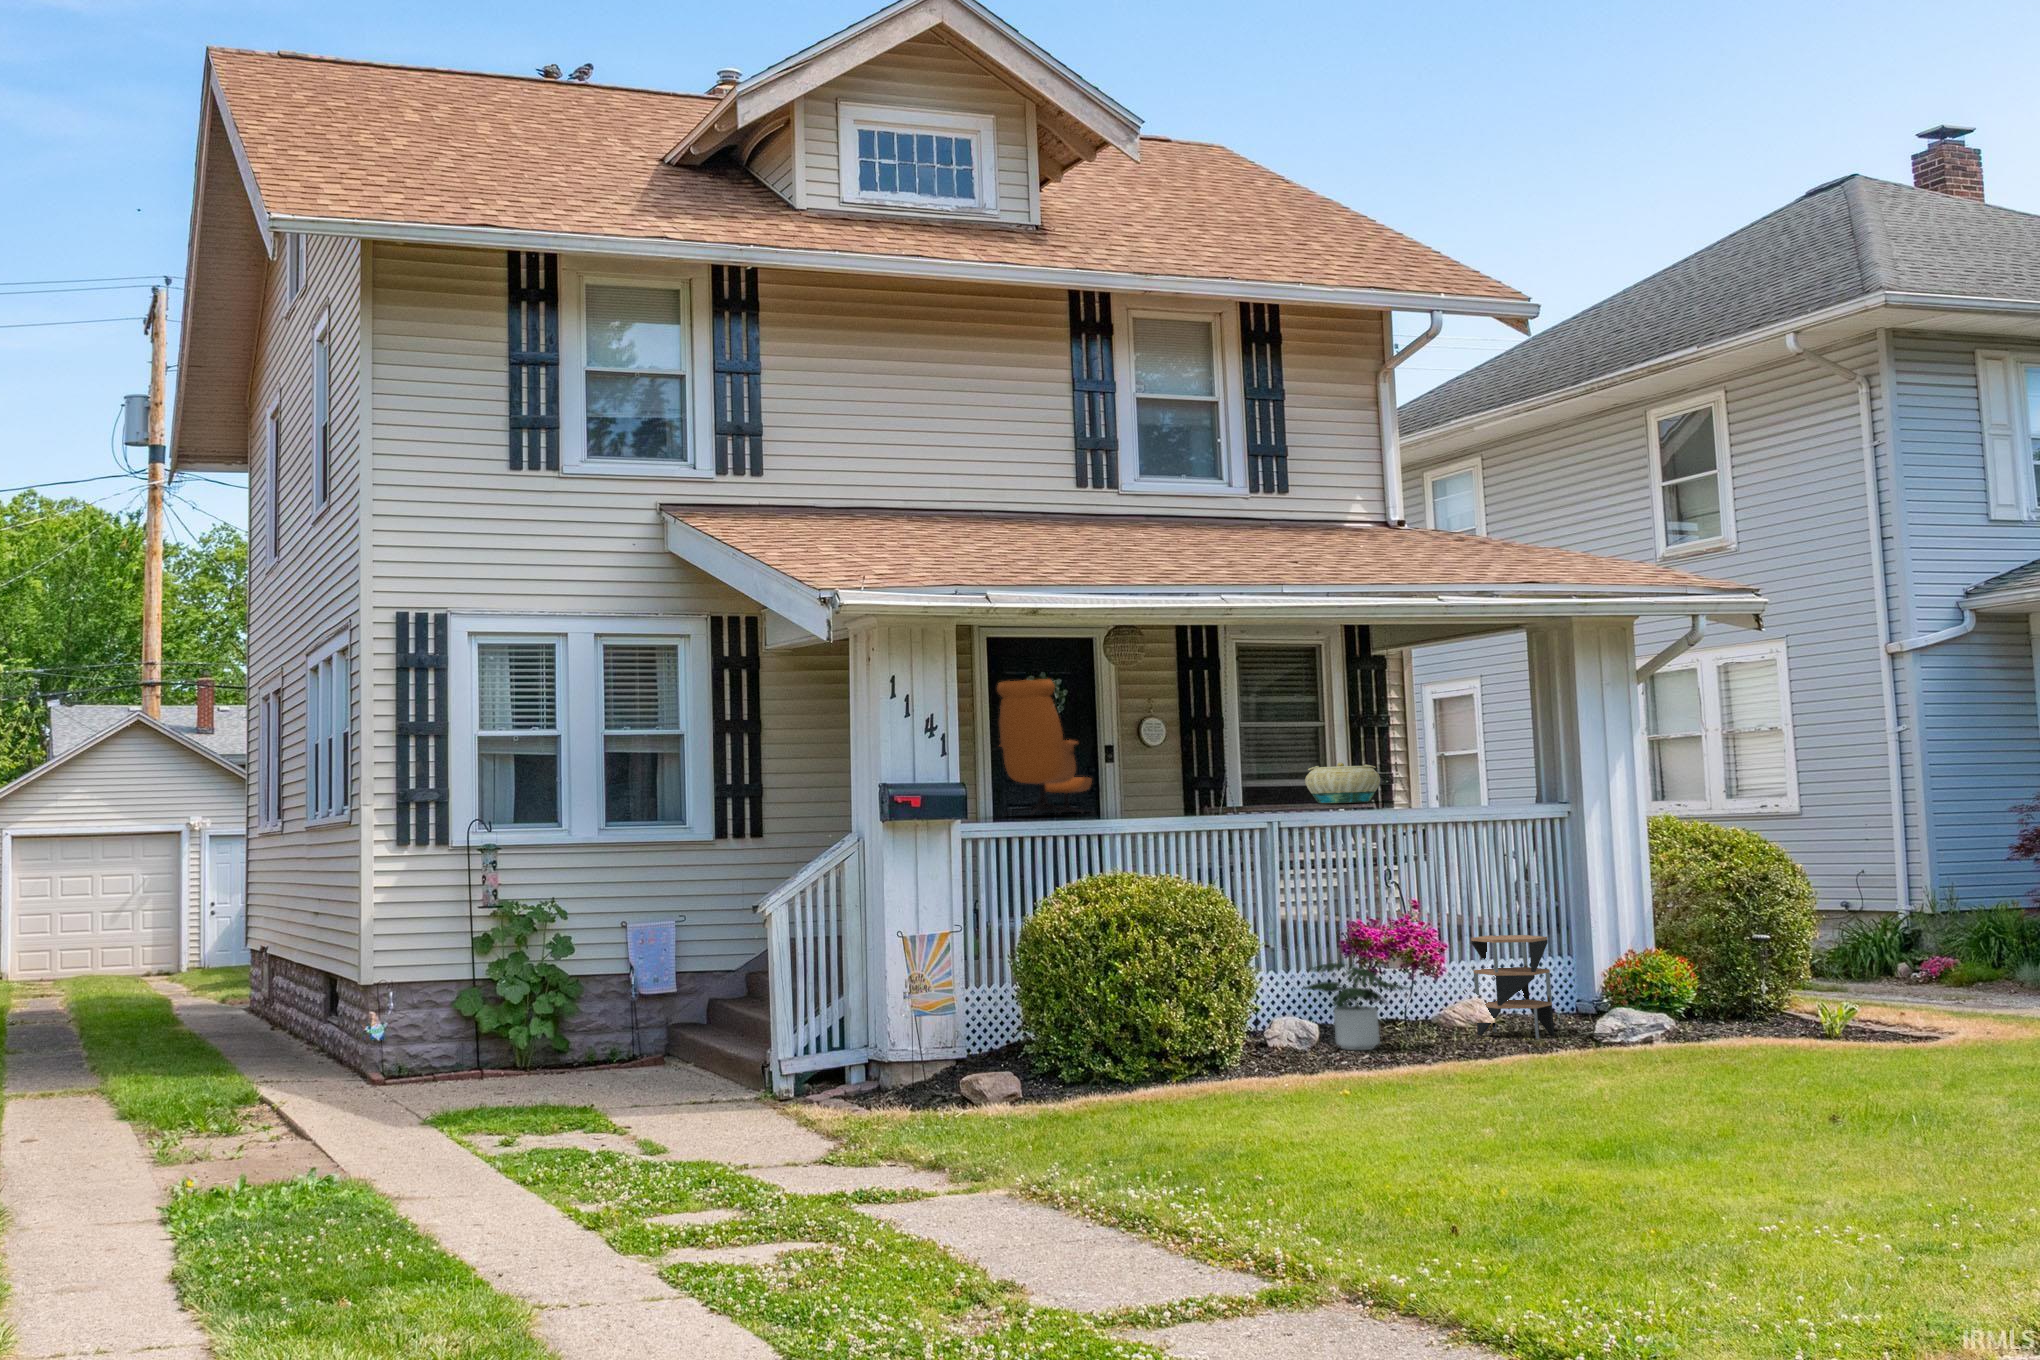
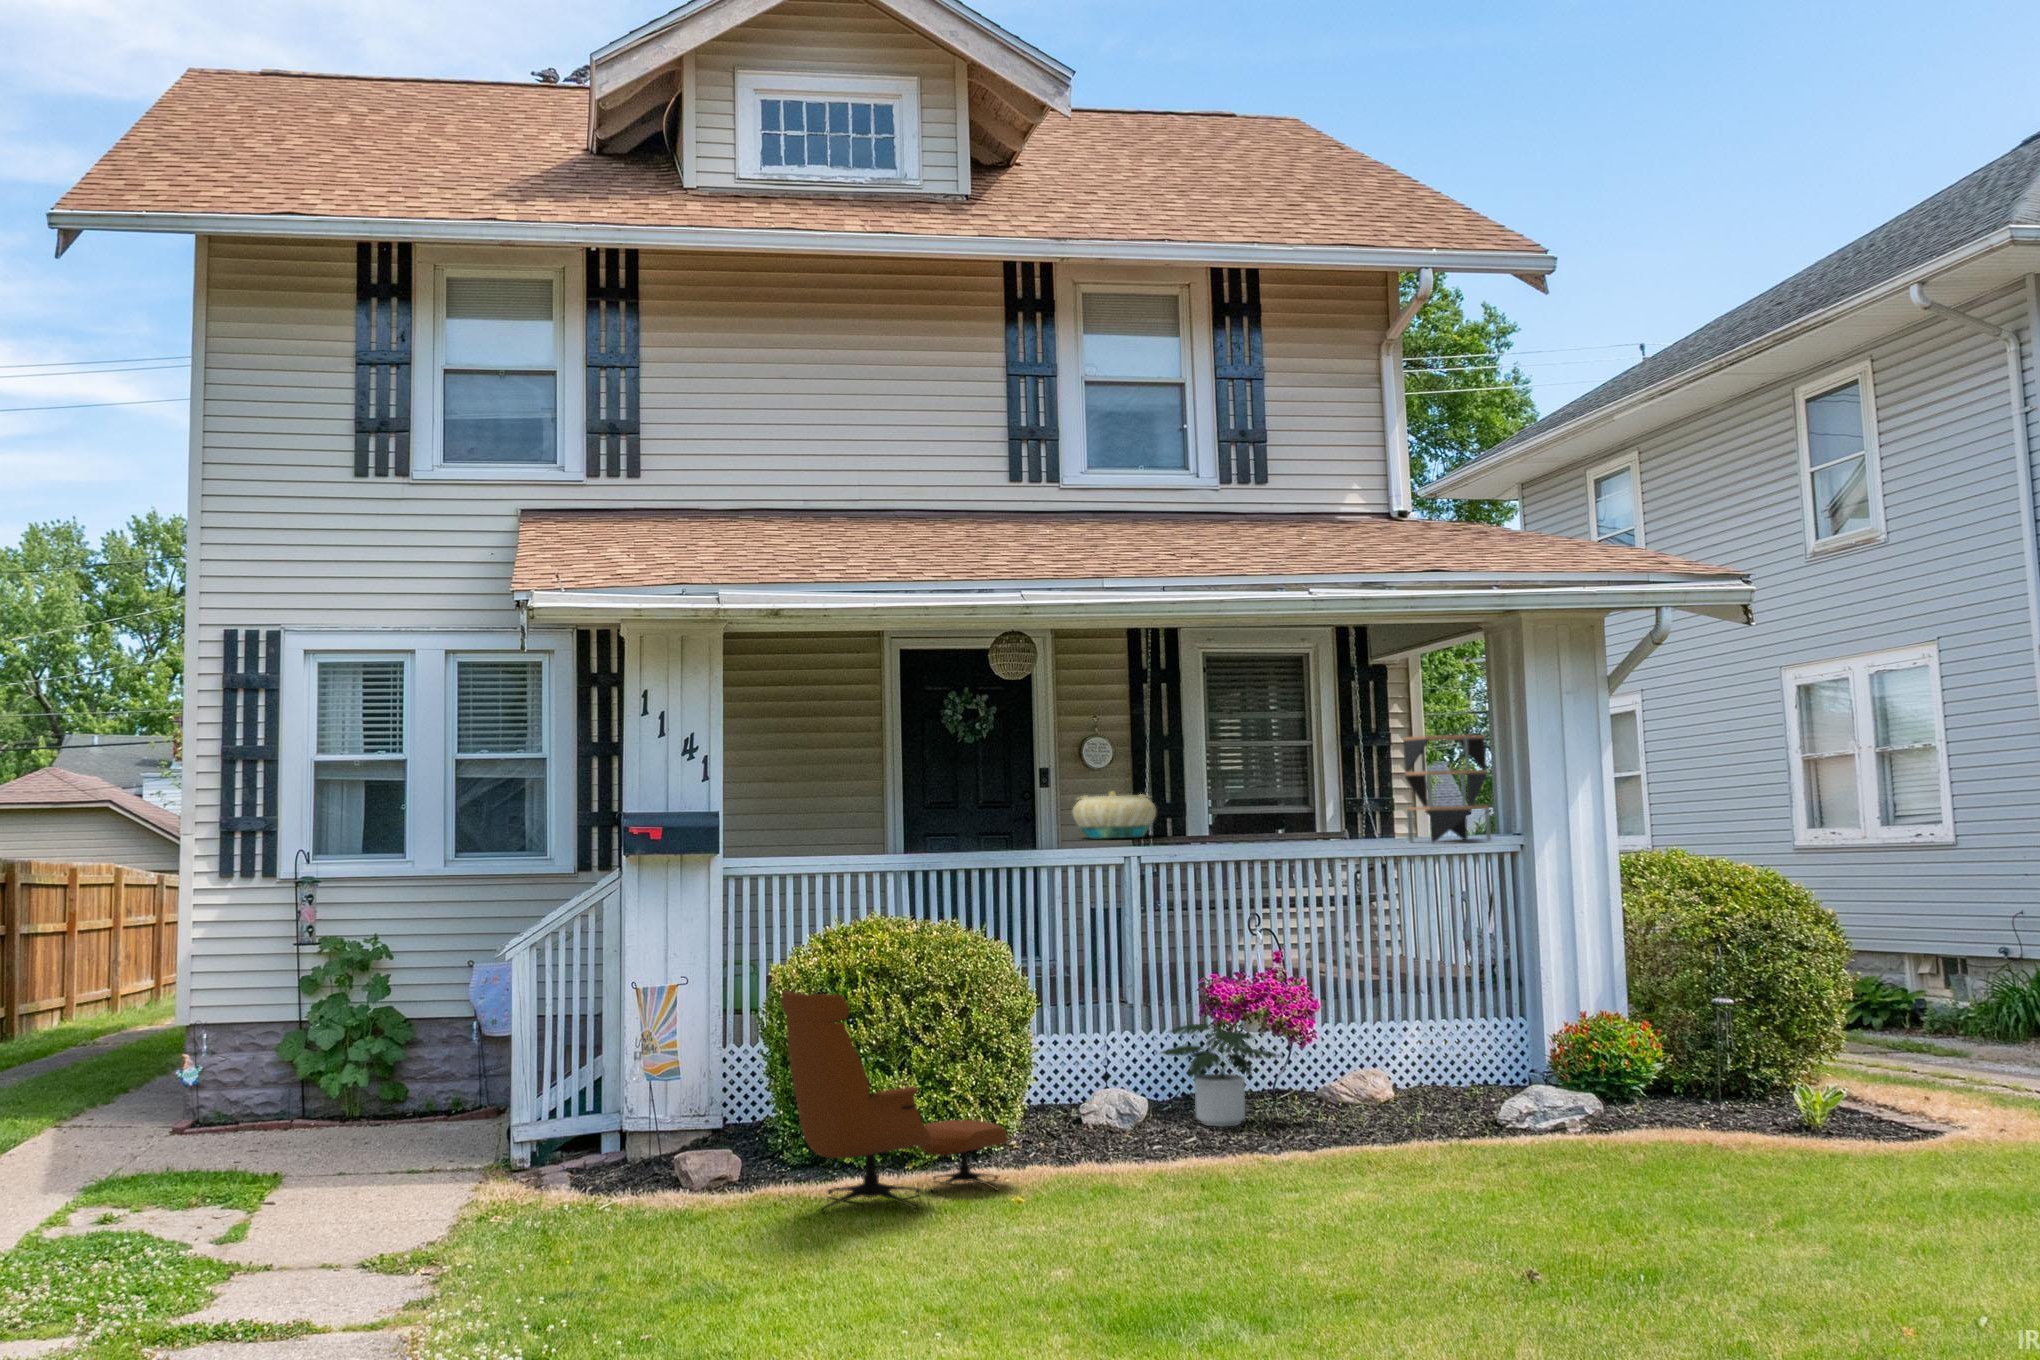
lounge chair: present [997,679,1092,815] -> present [781,990,1008,1213]
basket: present [1305,762,1380,803] -> present [1073,791,1156,838]
side table: present [1471,935,1554,1039] -> present [1403,734,1491,842]

